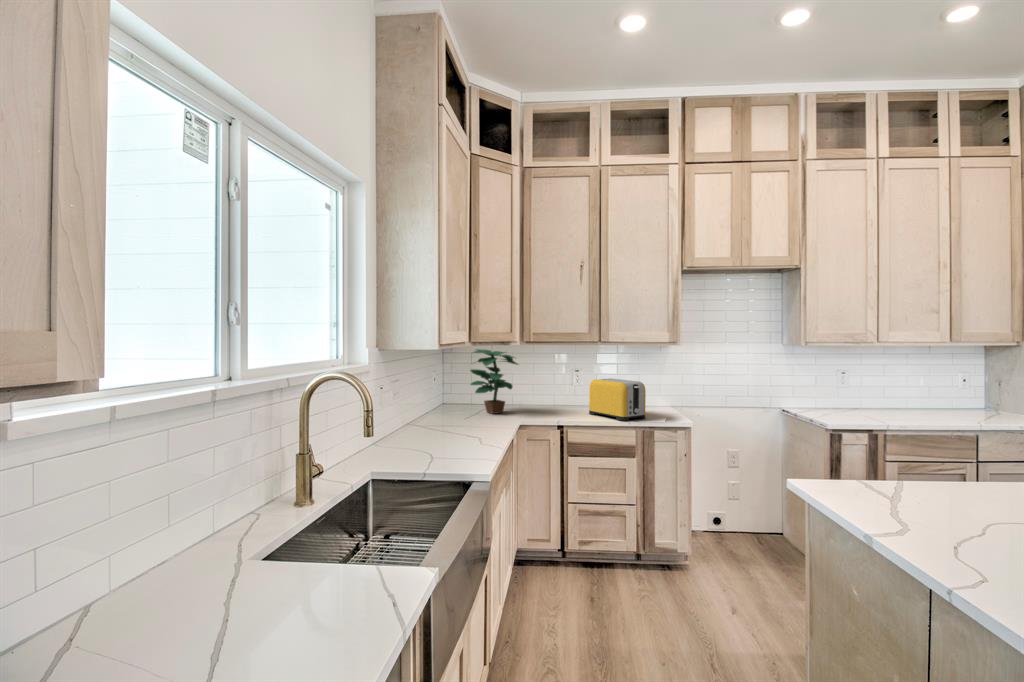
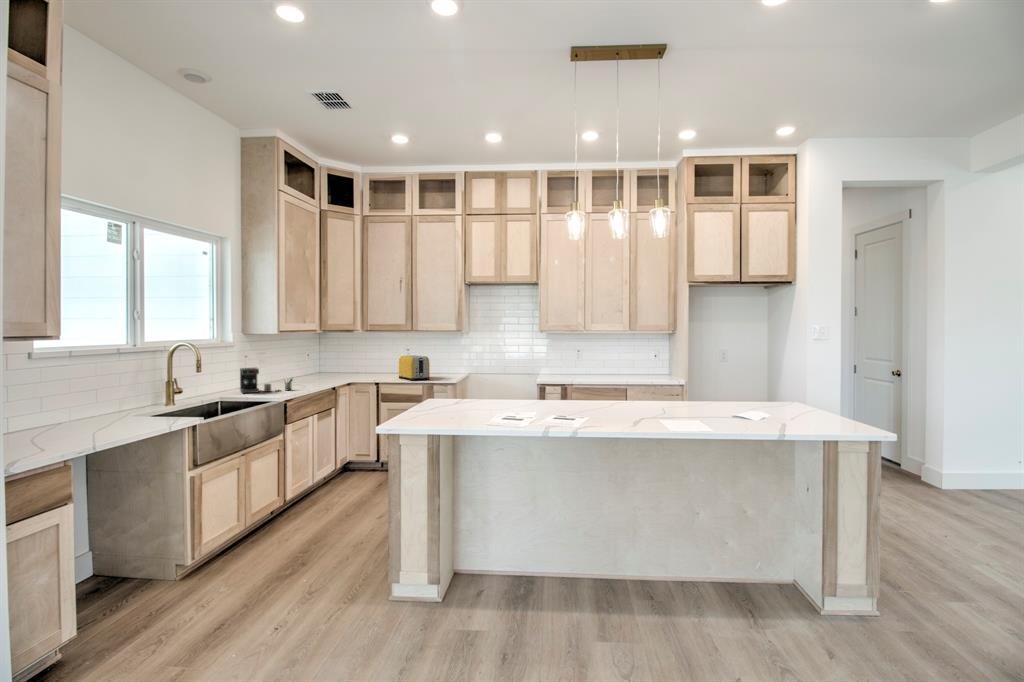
potted plant: present [470,349,518,414] -> none [319,337,355,378]
coffee maker: none [381,405,467,454] -> present [240,368,293,393]

